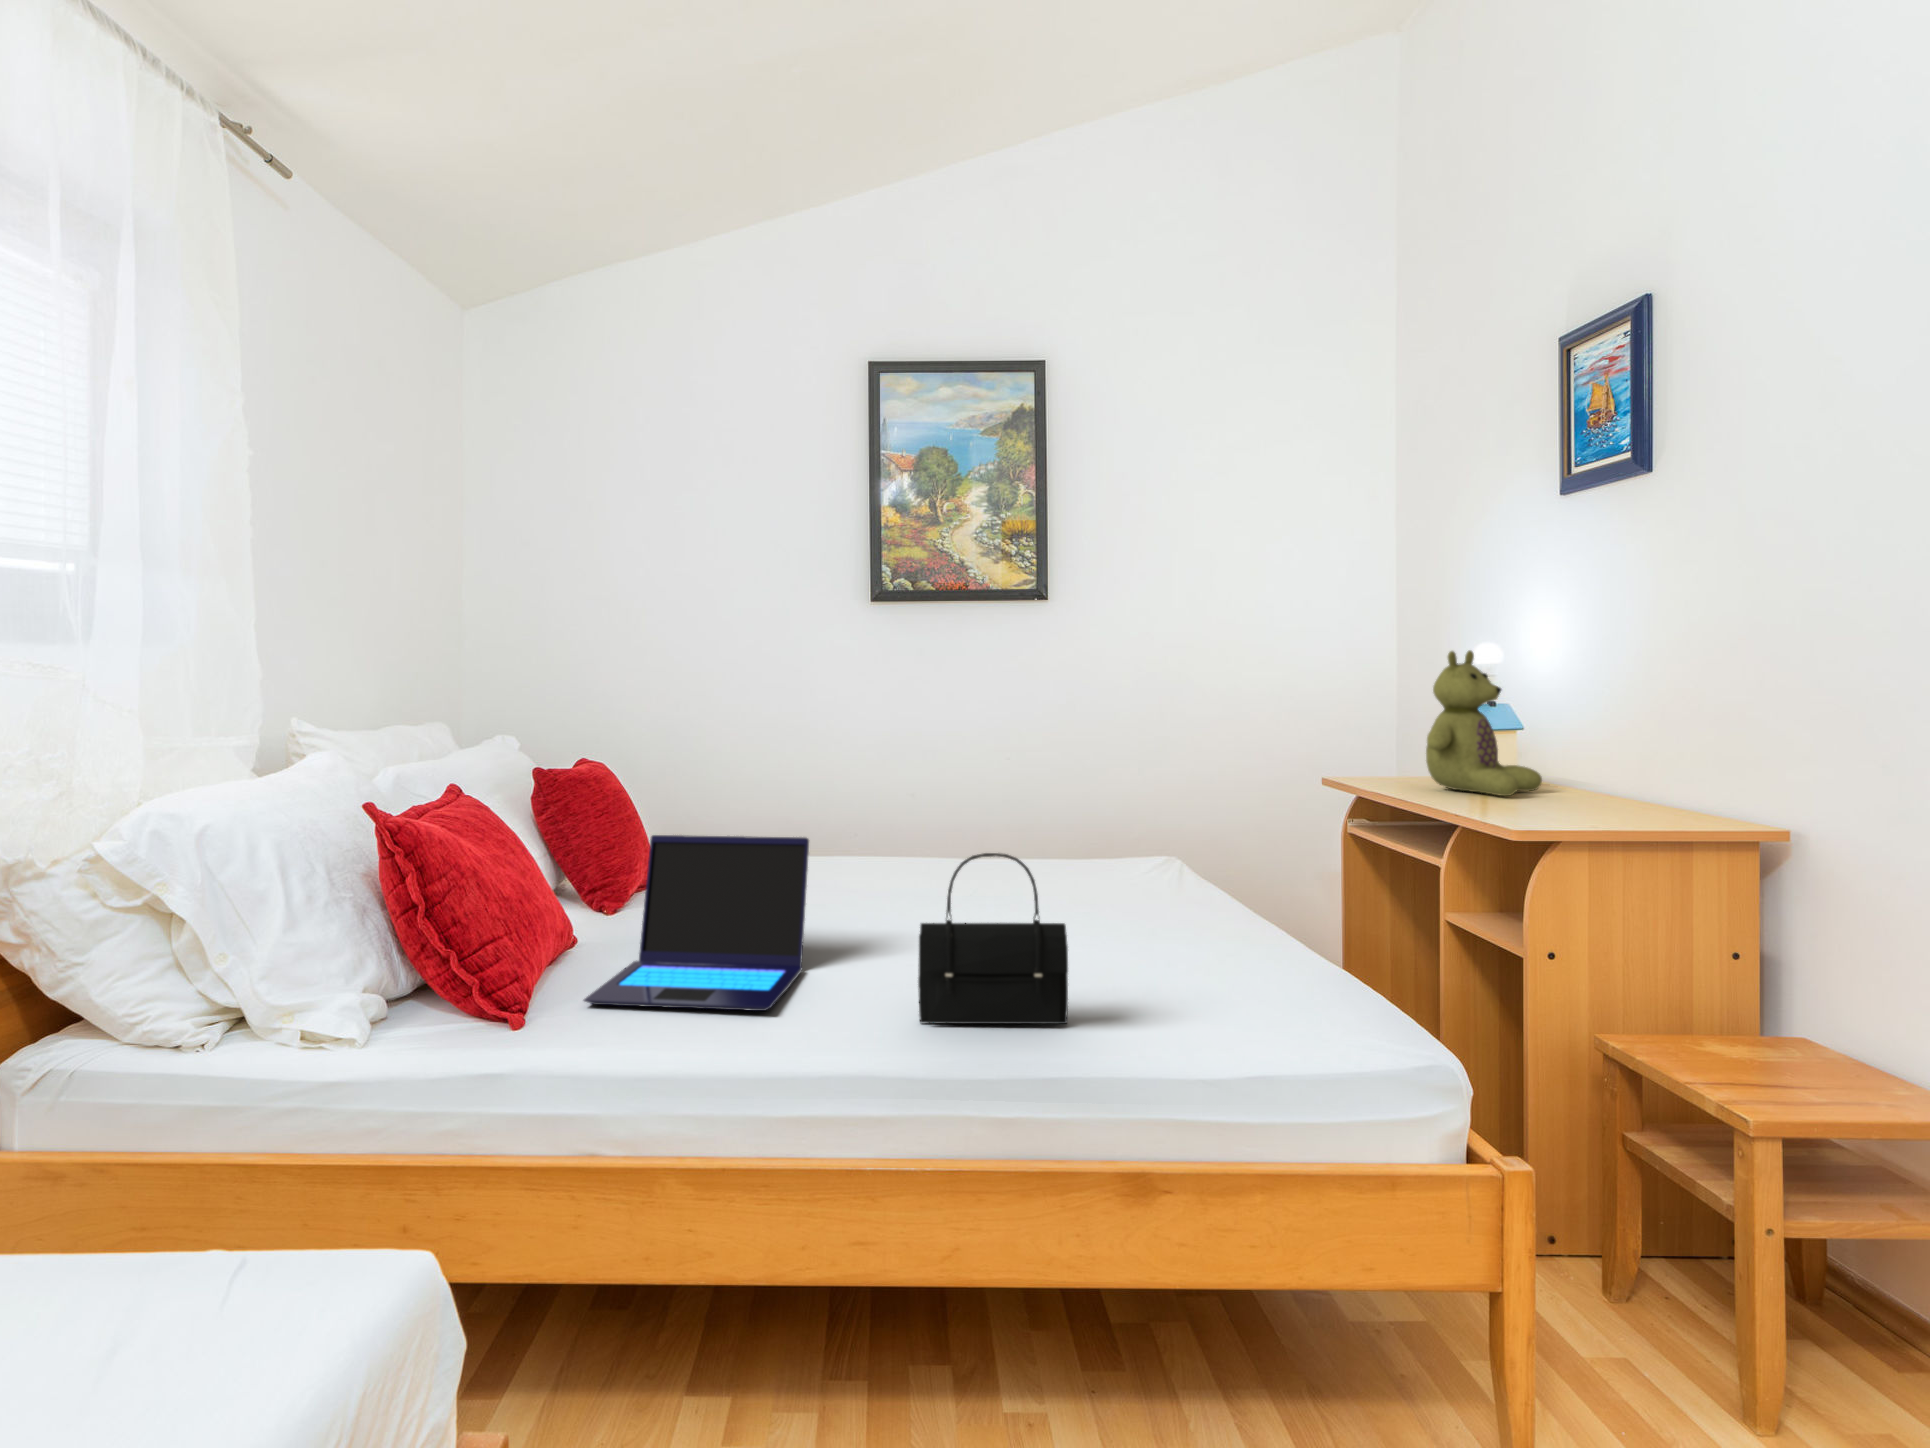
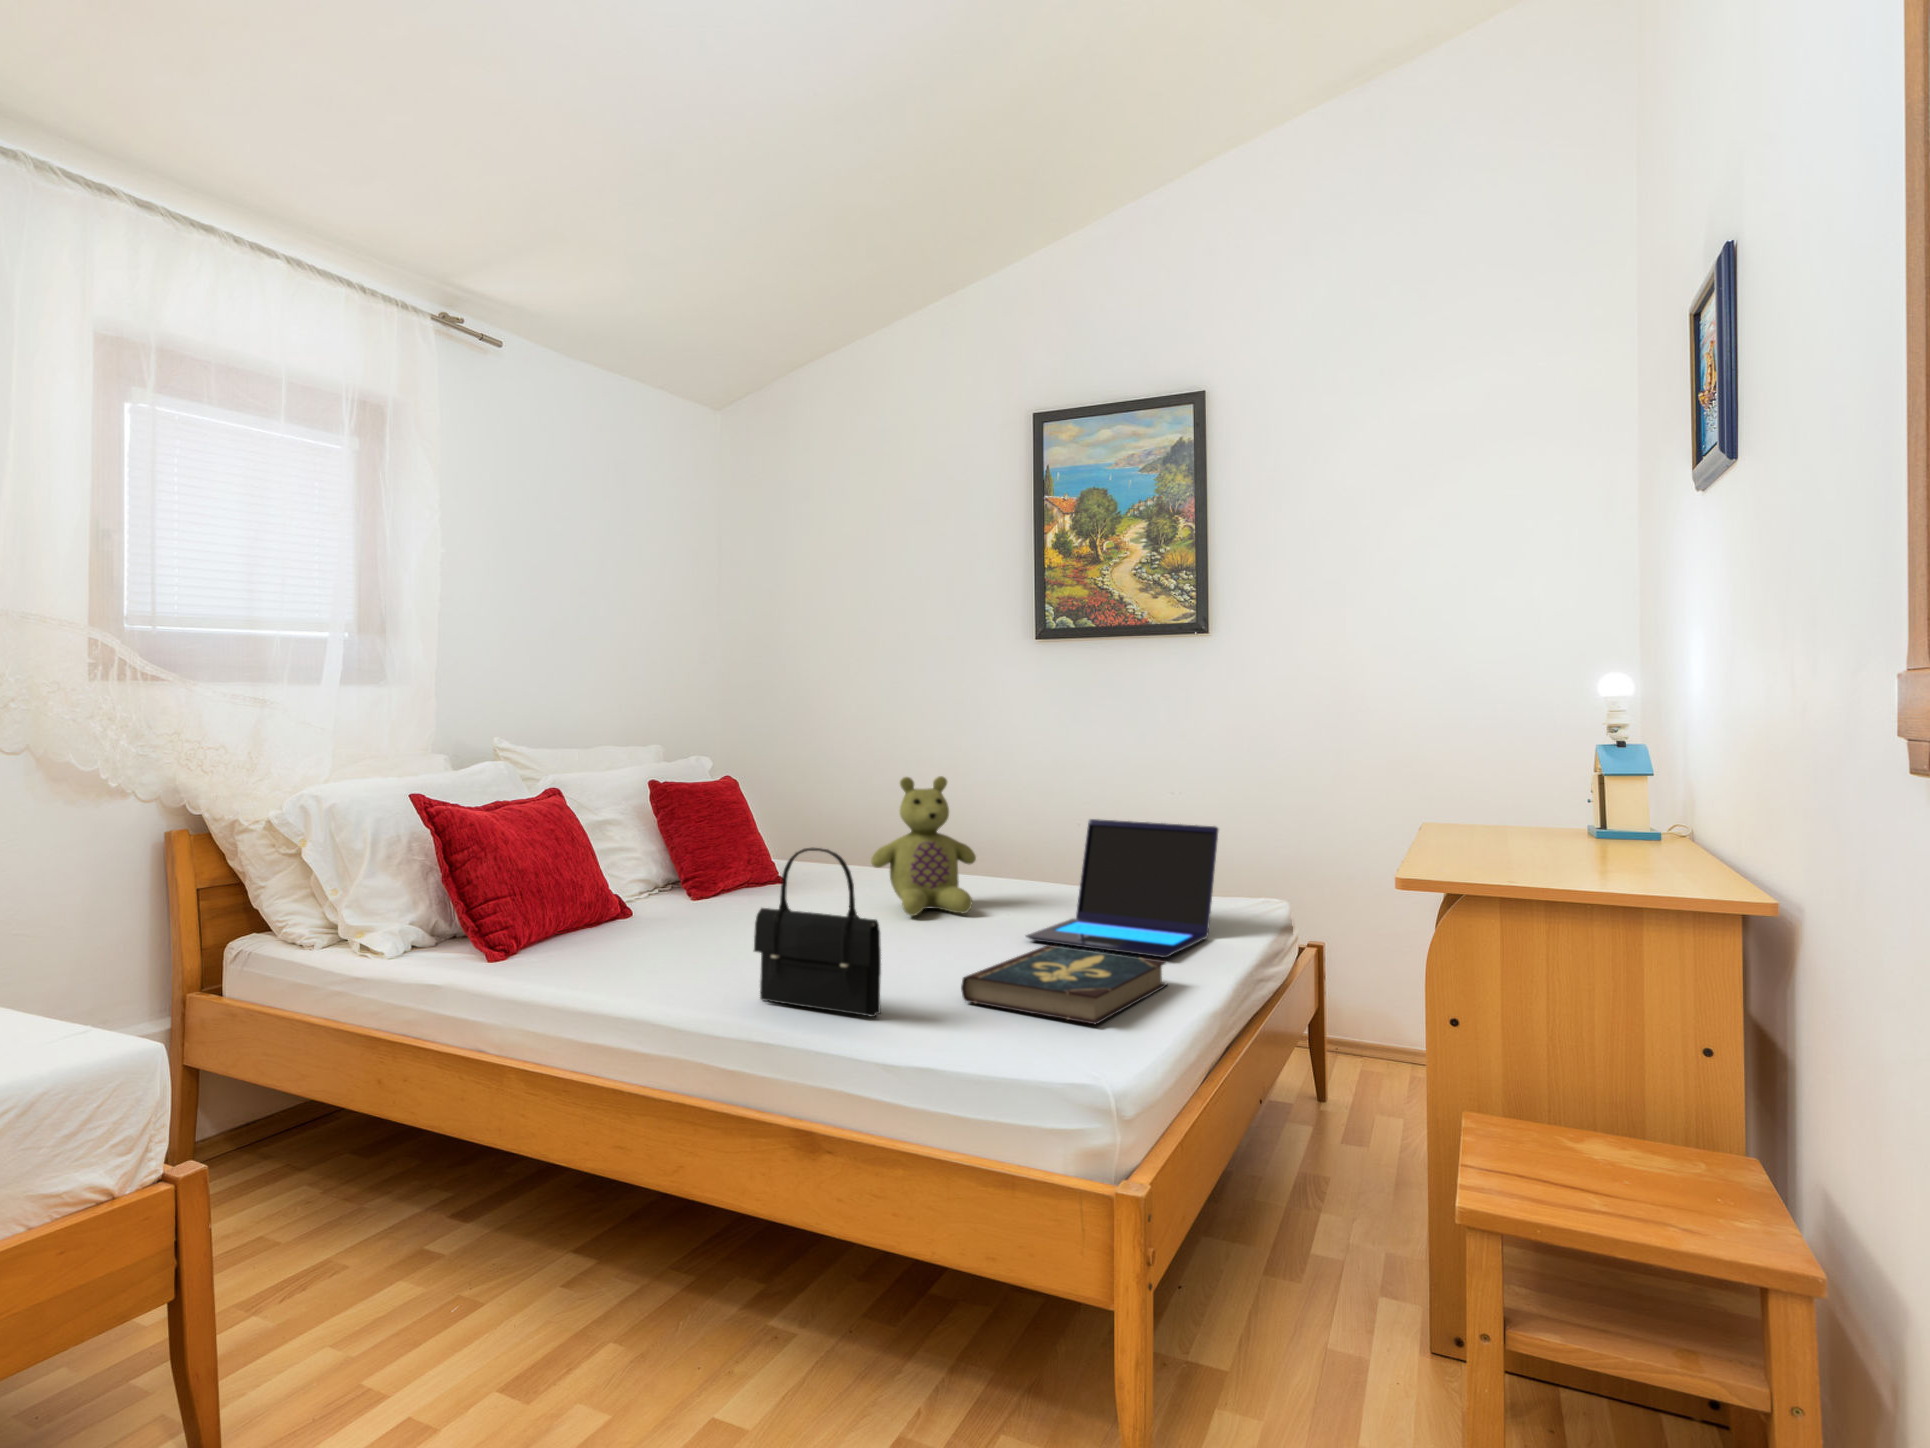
stuffed bear: present [1426,650,1542,796] -> present [871,776,976,916]
laptop: present [584,835,809,1011] -> present [1026,819,1218,958]
book: none [1106,924,1264,1000] -> present [961,945,1167,1024]

